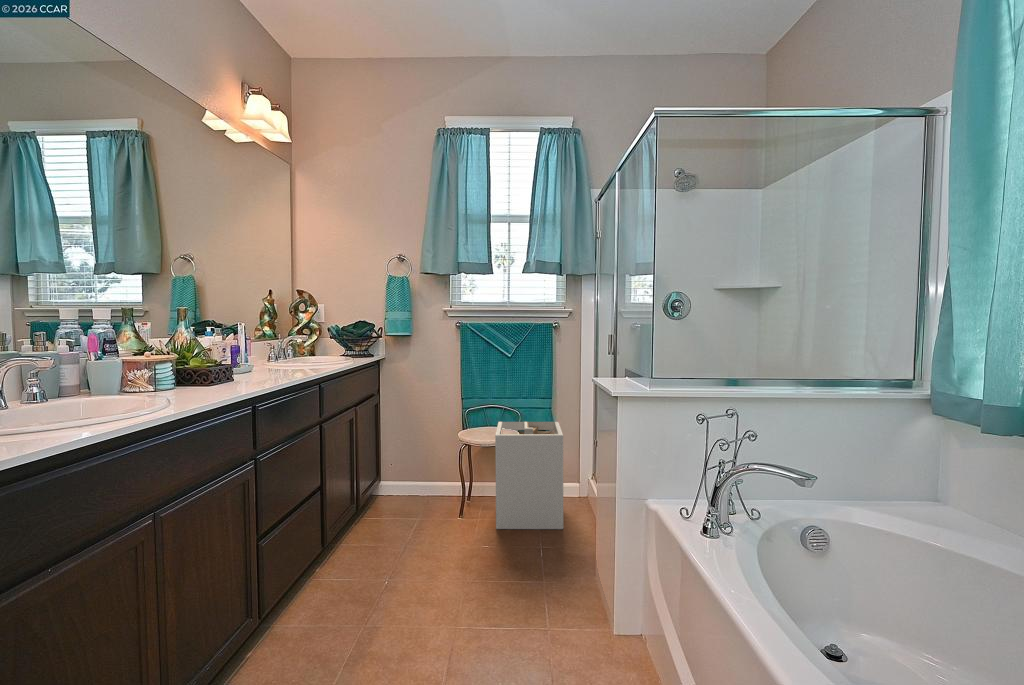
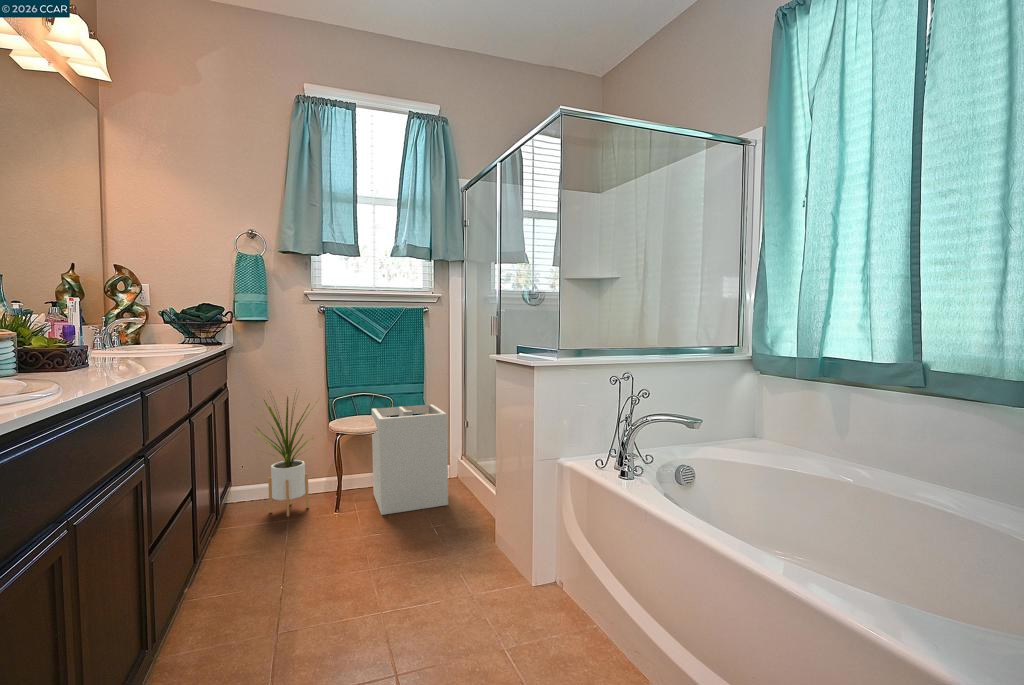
house plant: none [391,397,452,516] -> present [255,396,317,517]

